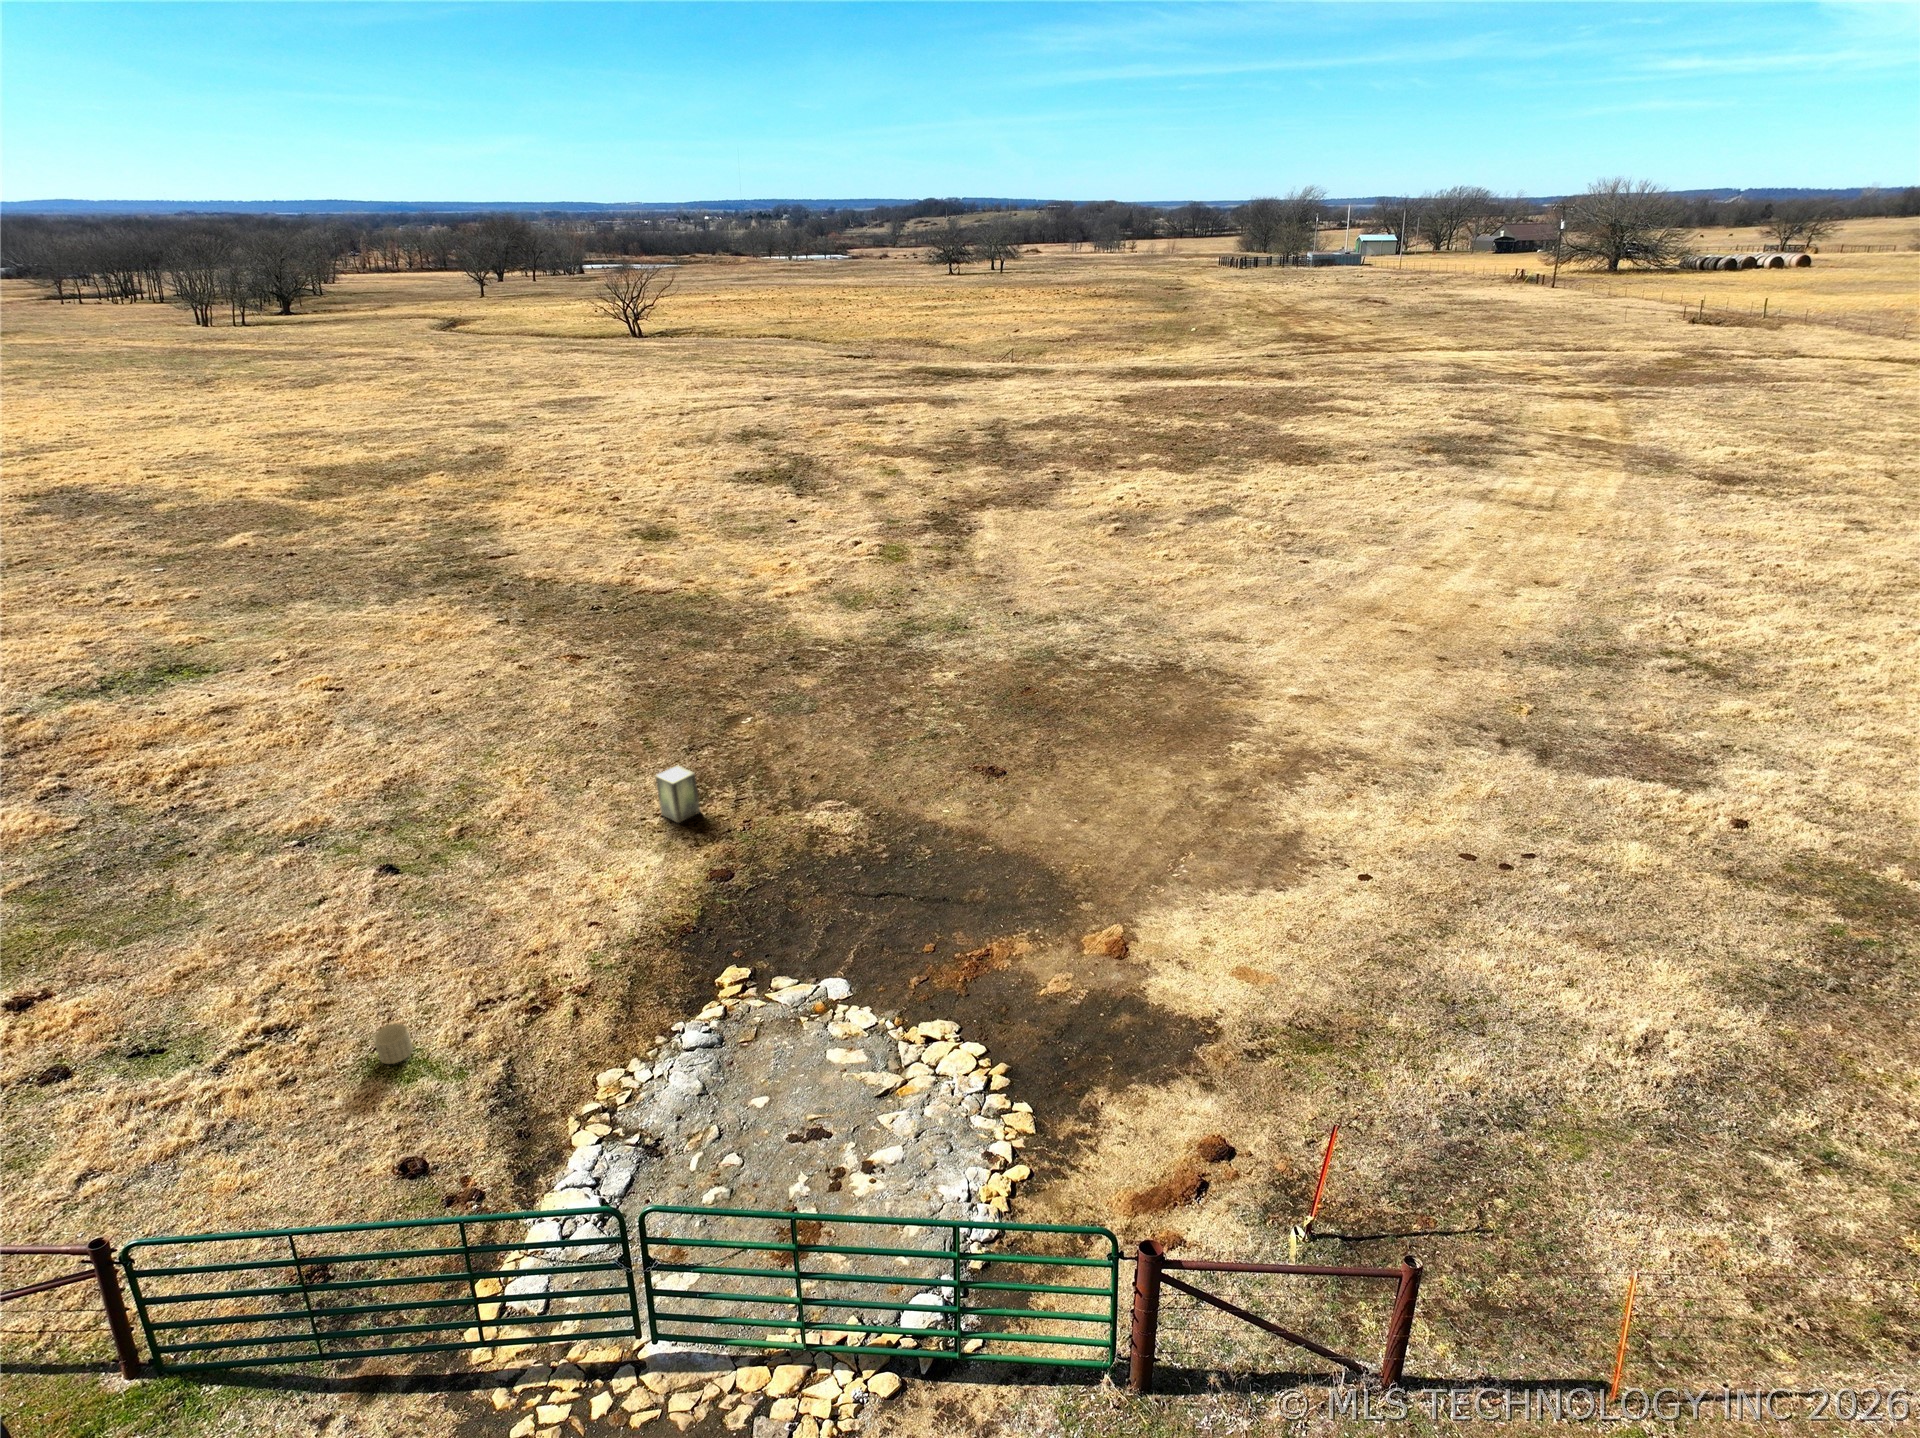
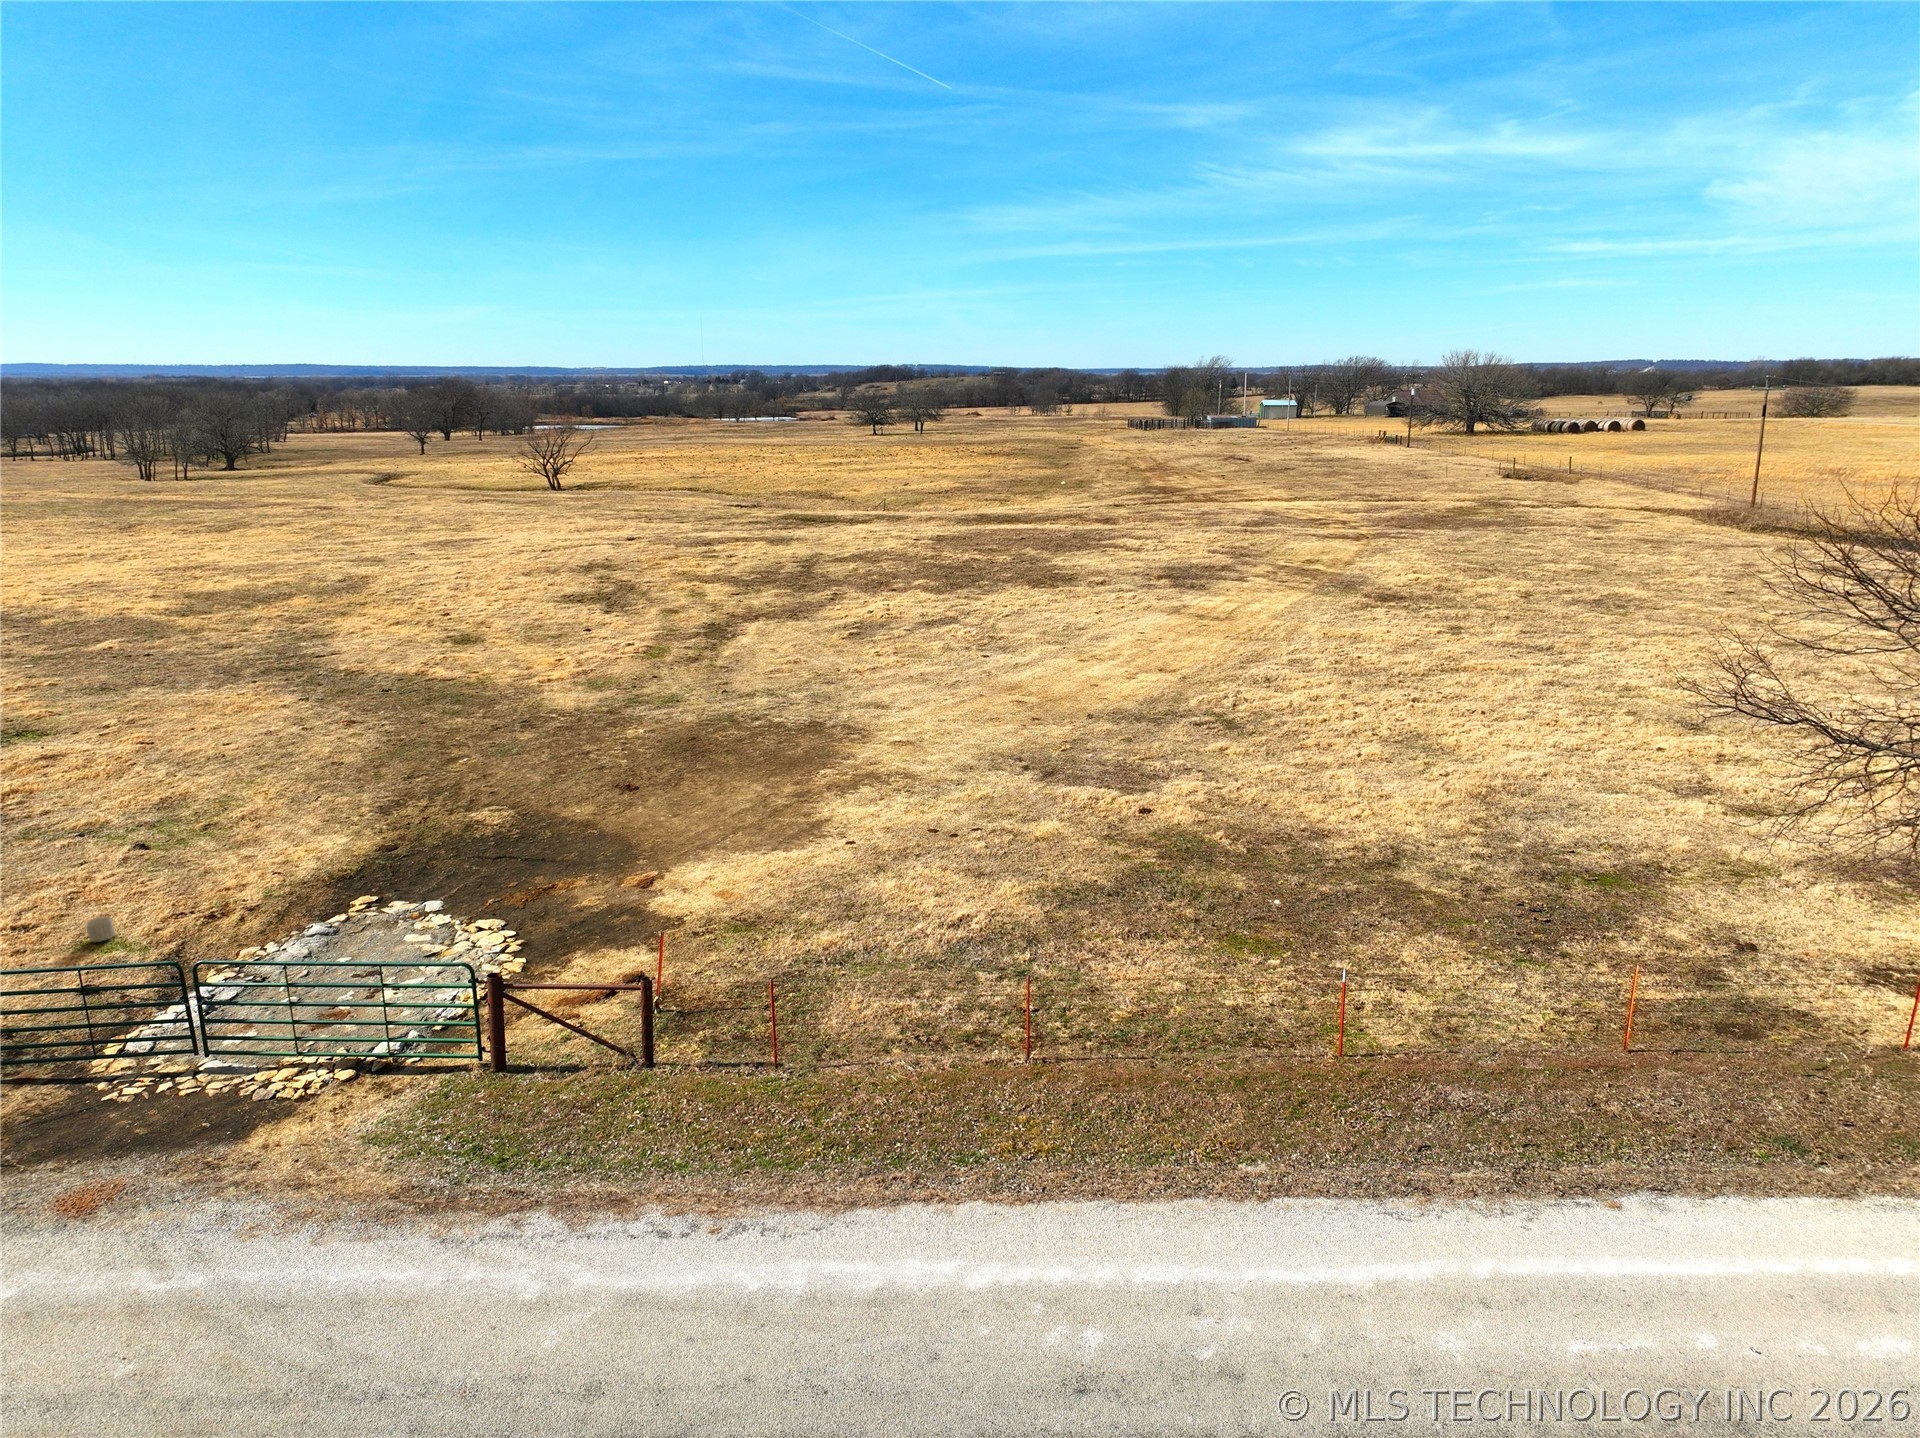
storage box: present [655,766,700,823] -> none [356,777,392,819]

